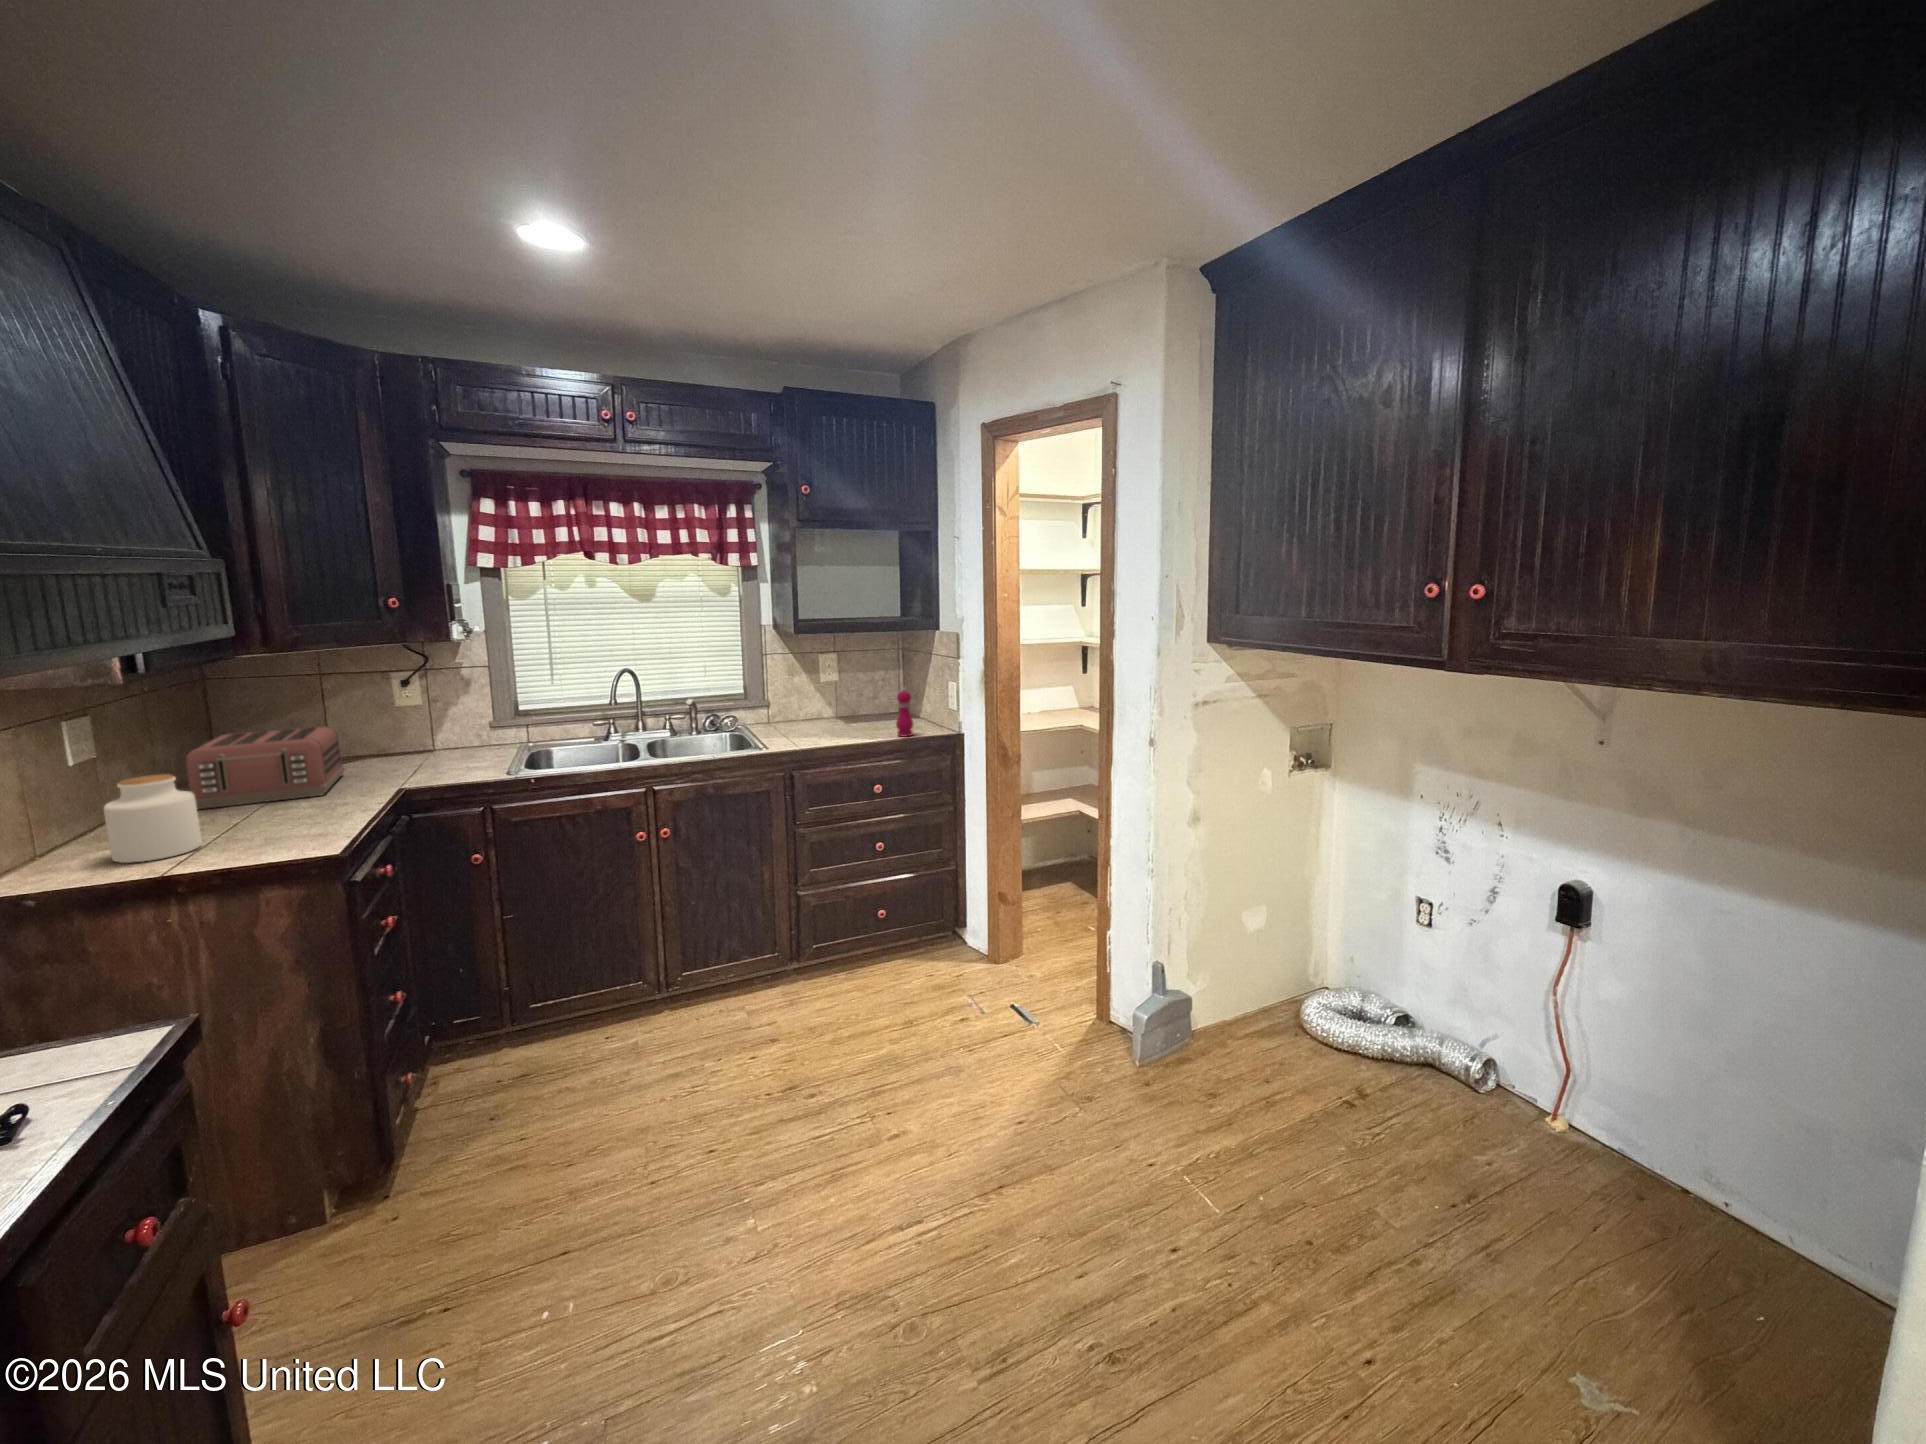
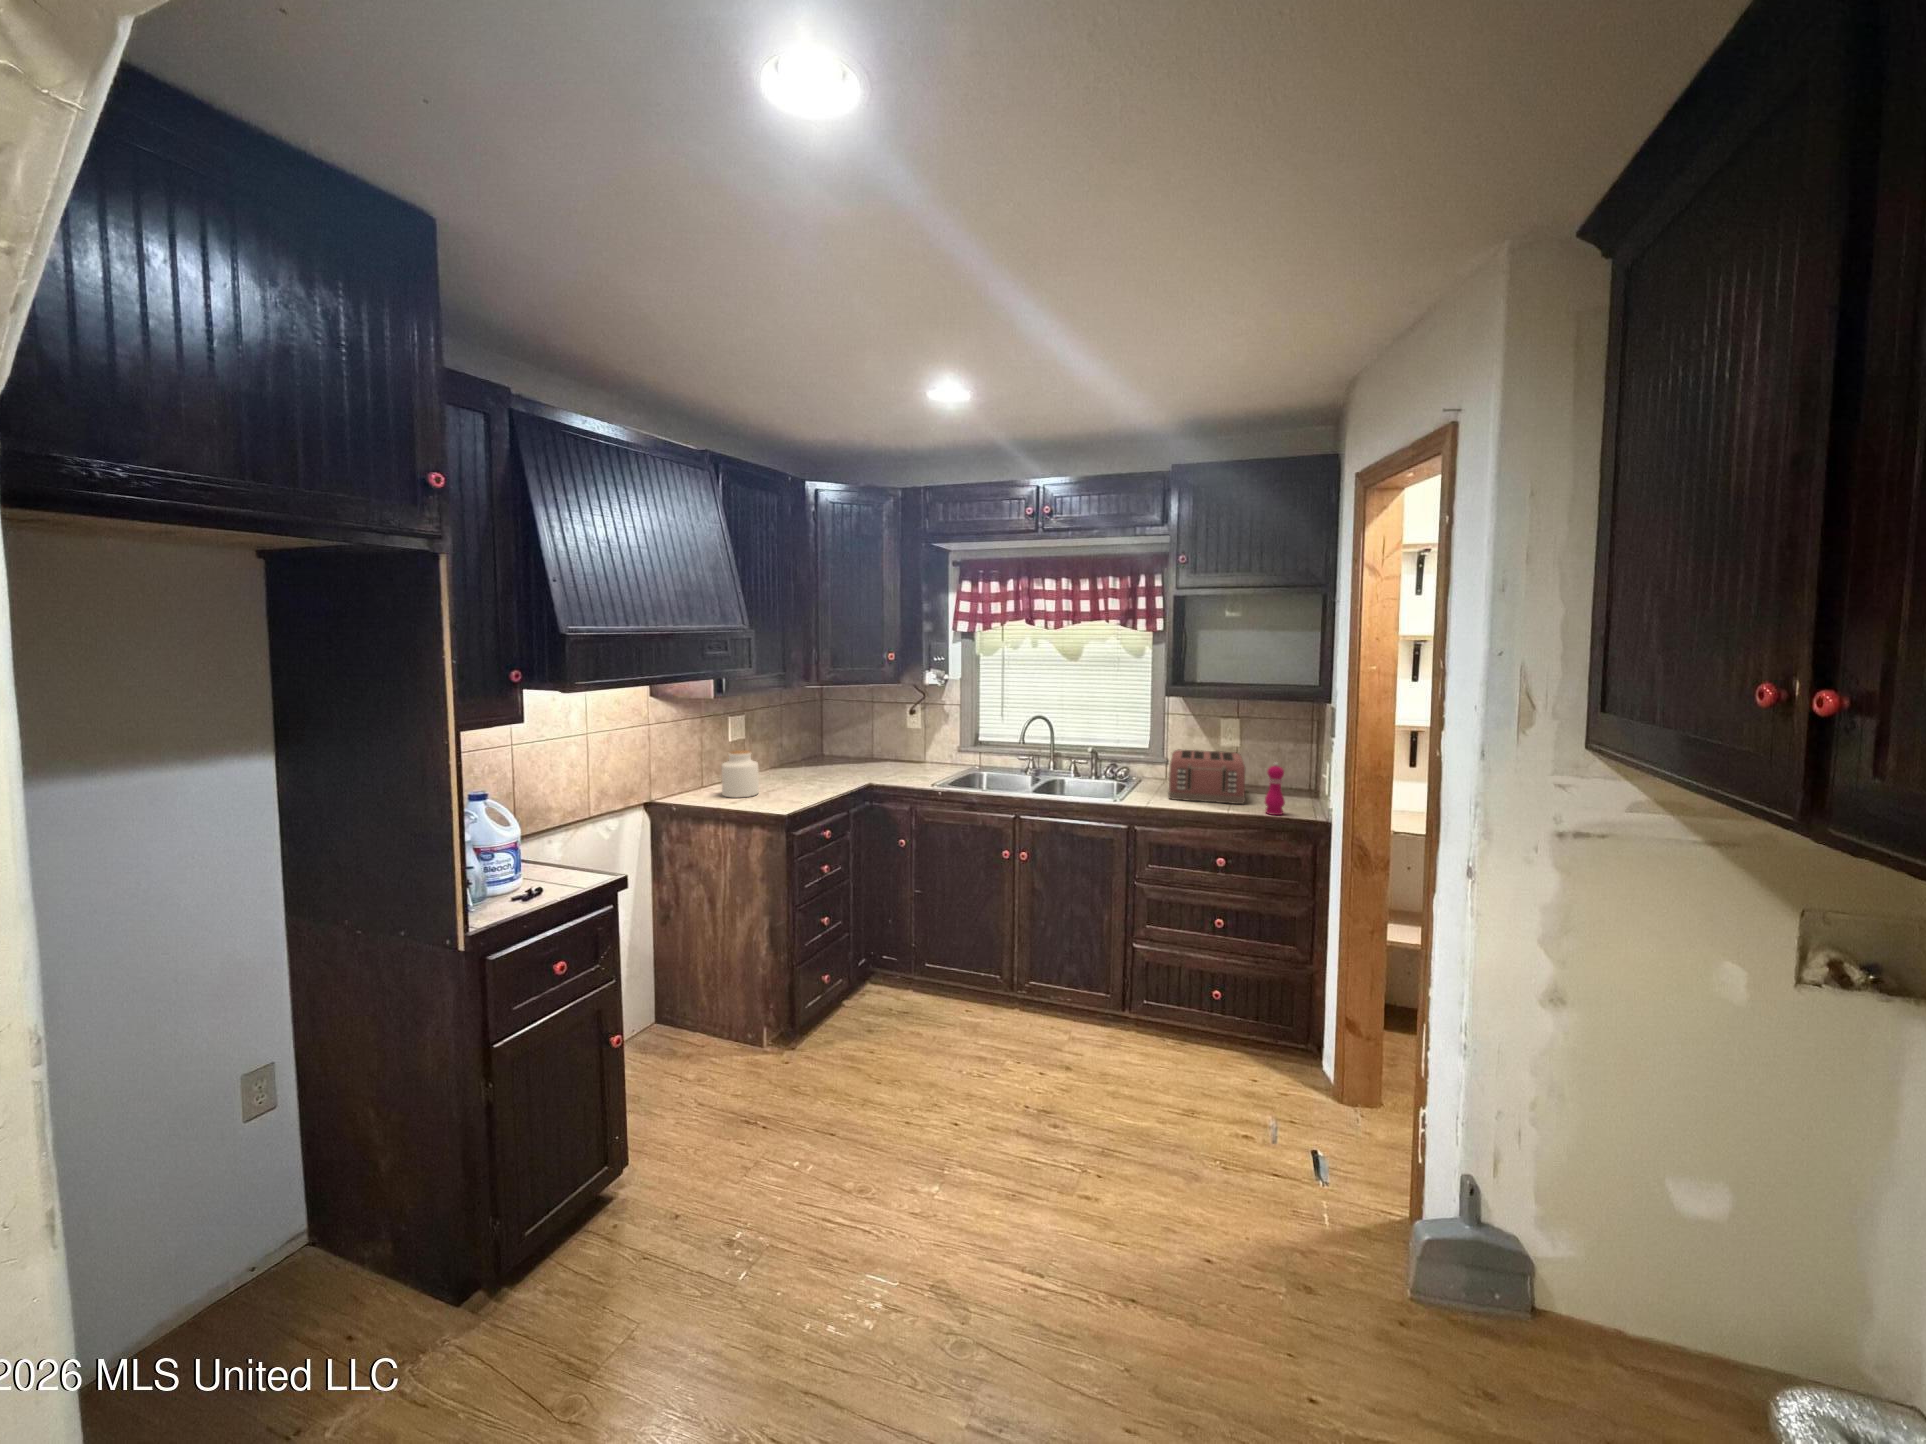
toaster: present [186,726,344,809] -> present [1168,750,1245,804]

